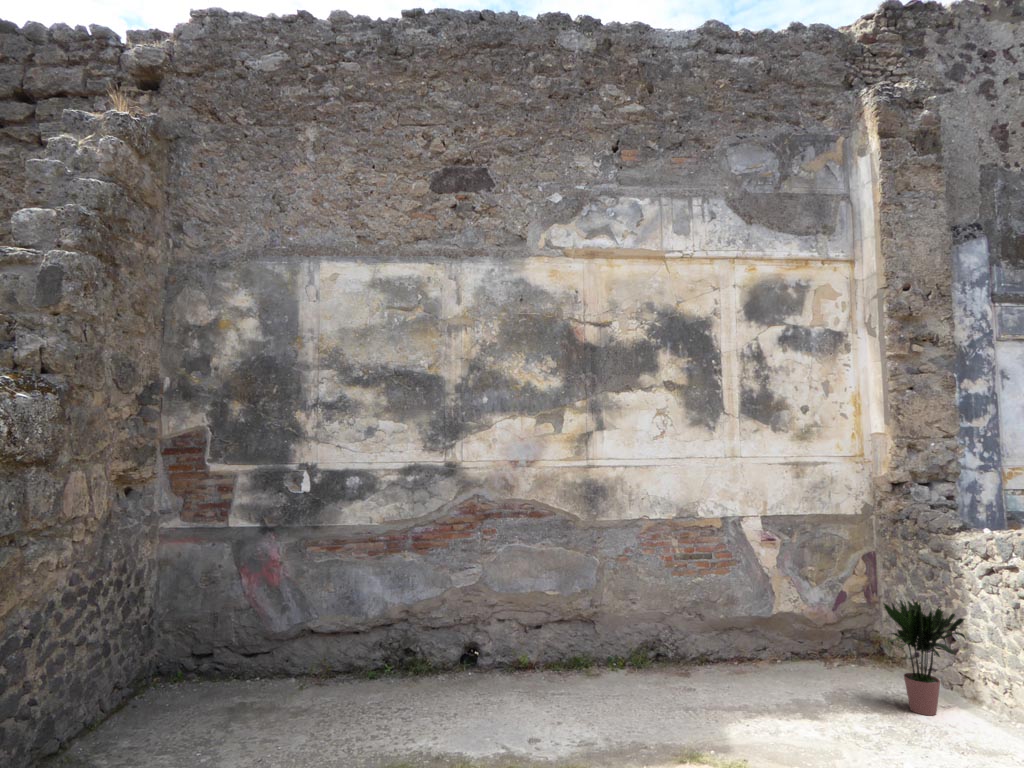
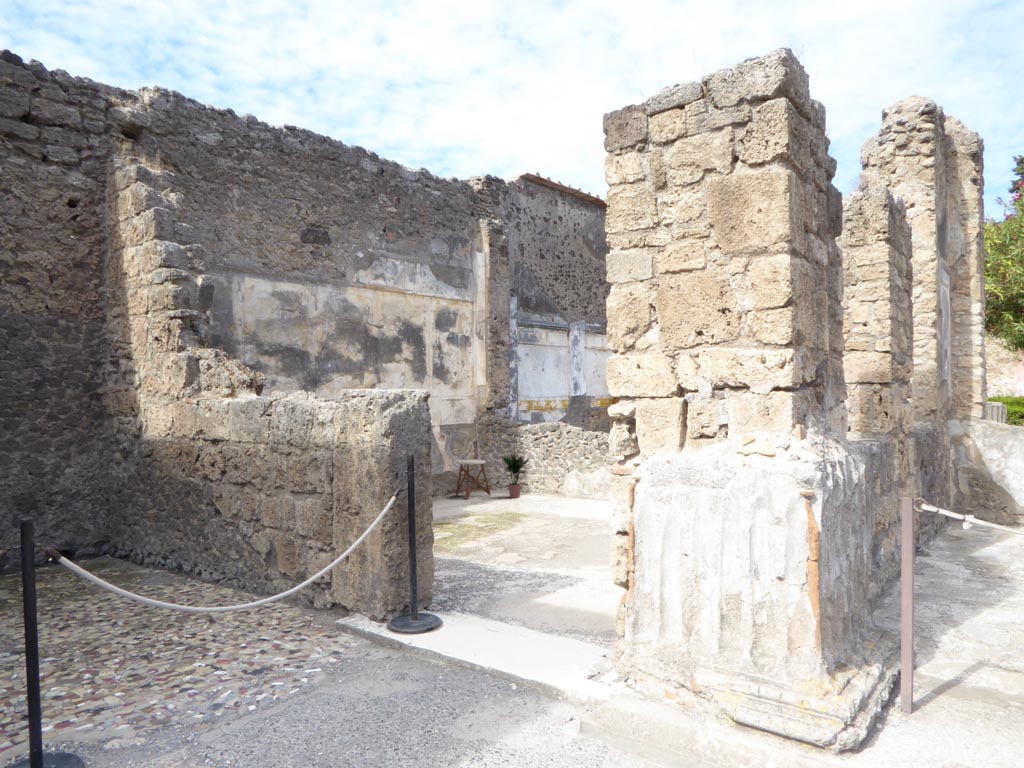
stool: none [785,593,874,688] -> present [456,459,490,499]

